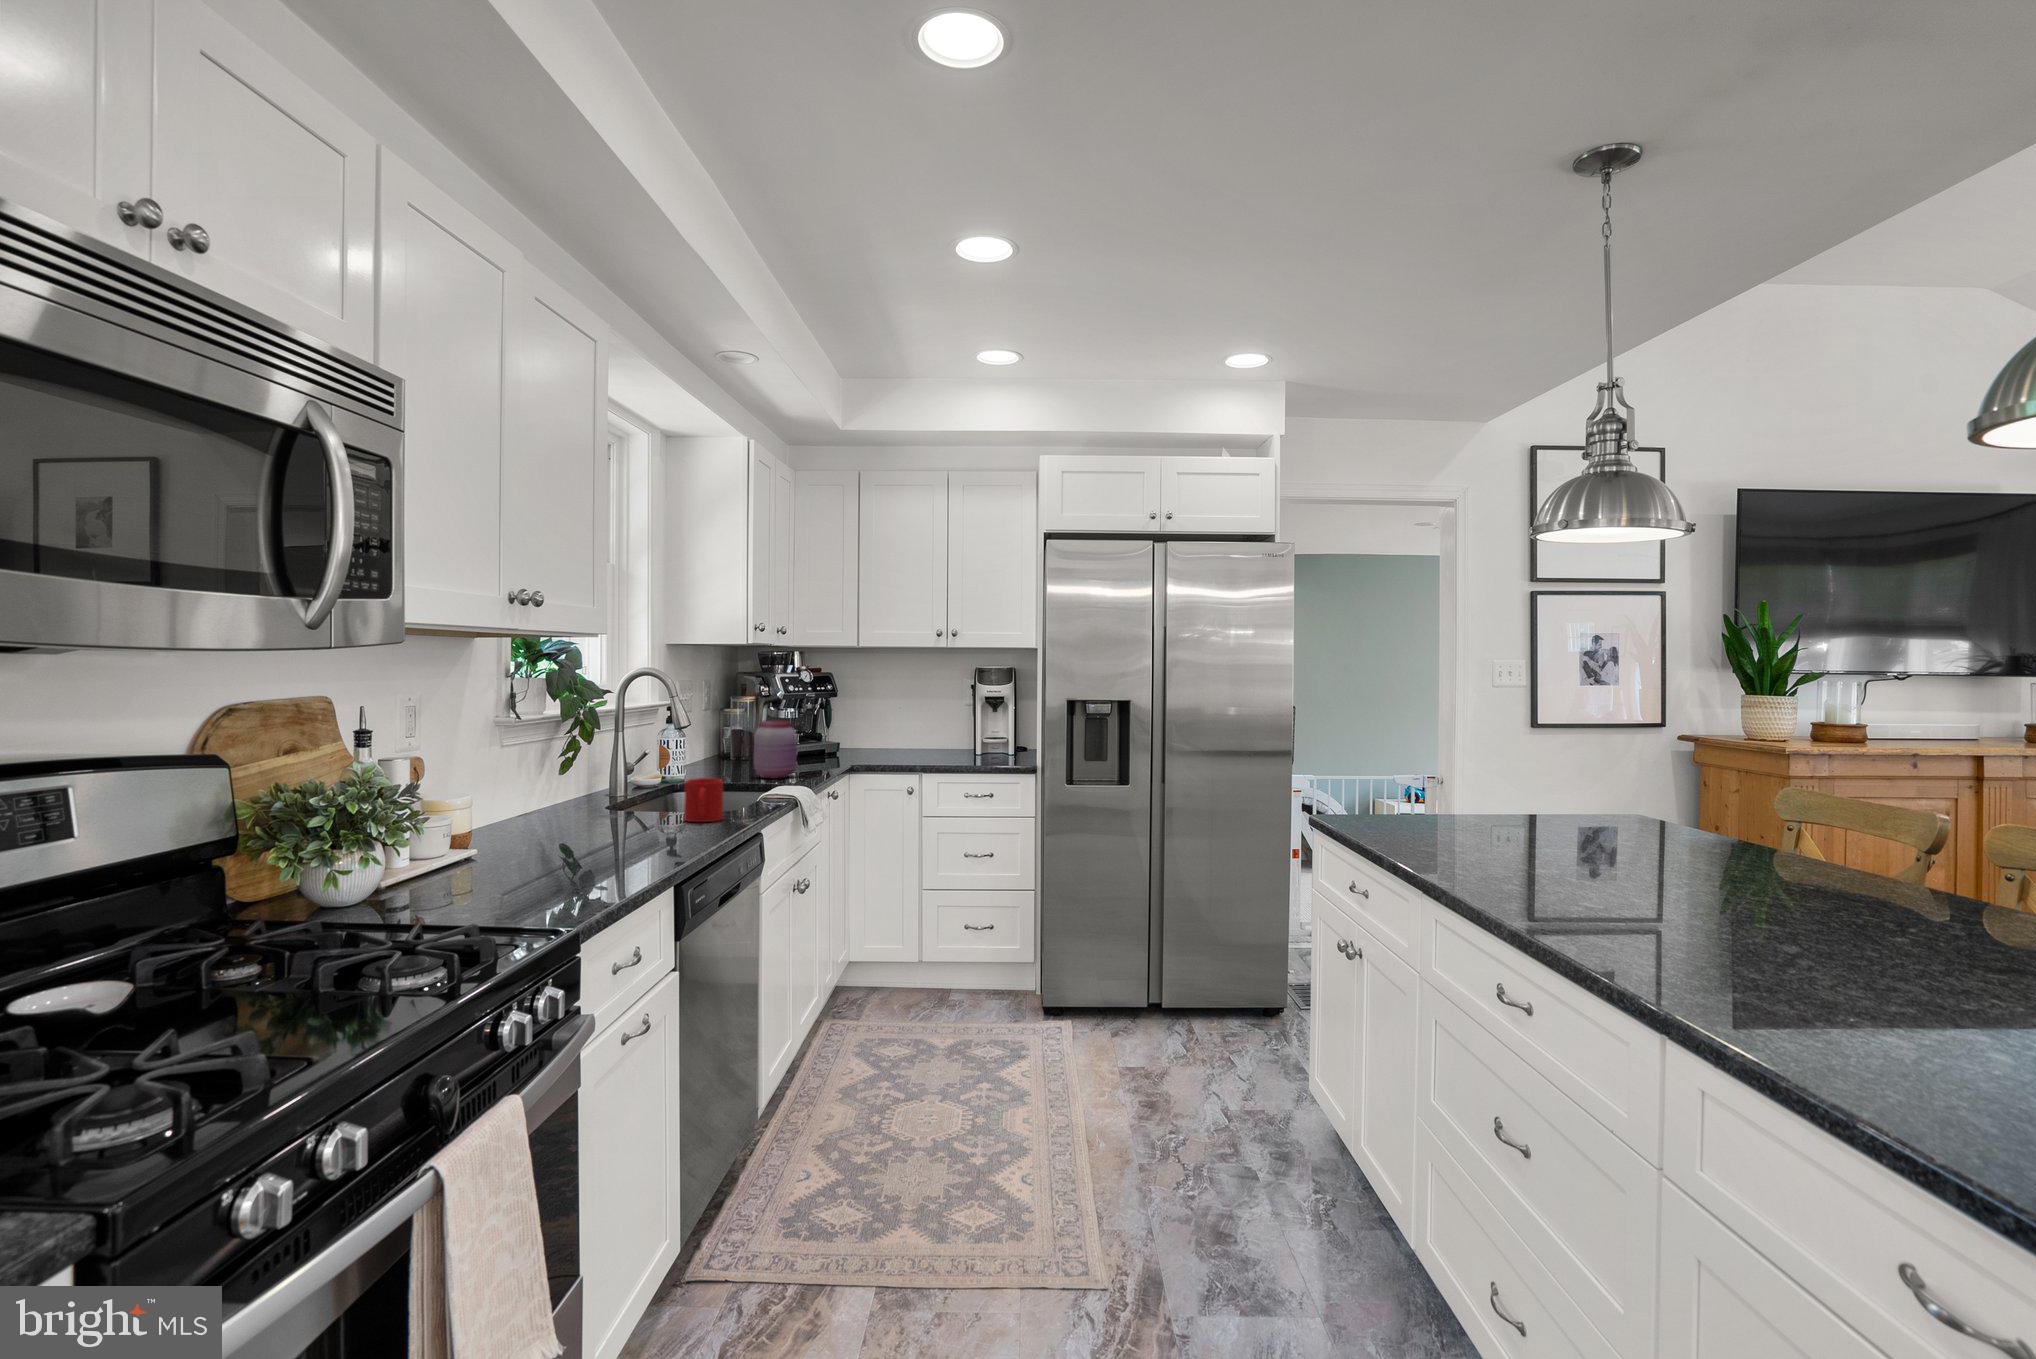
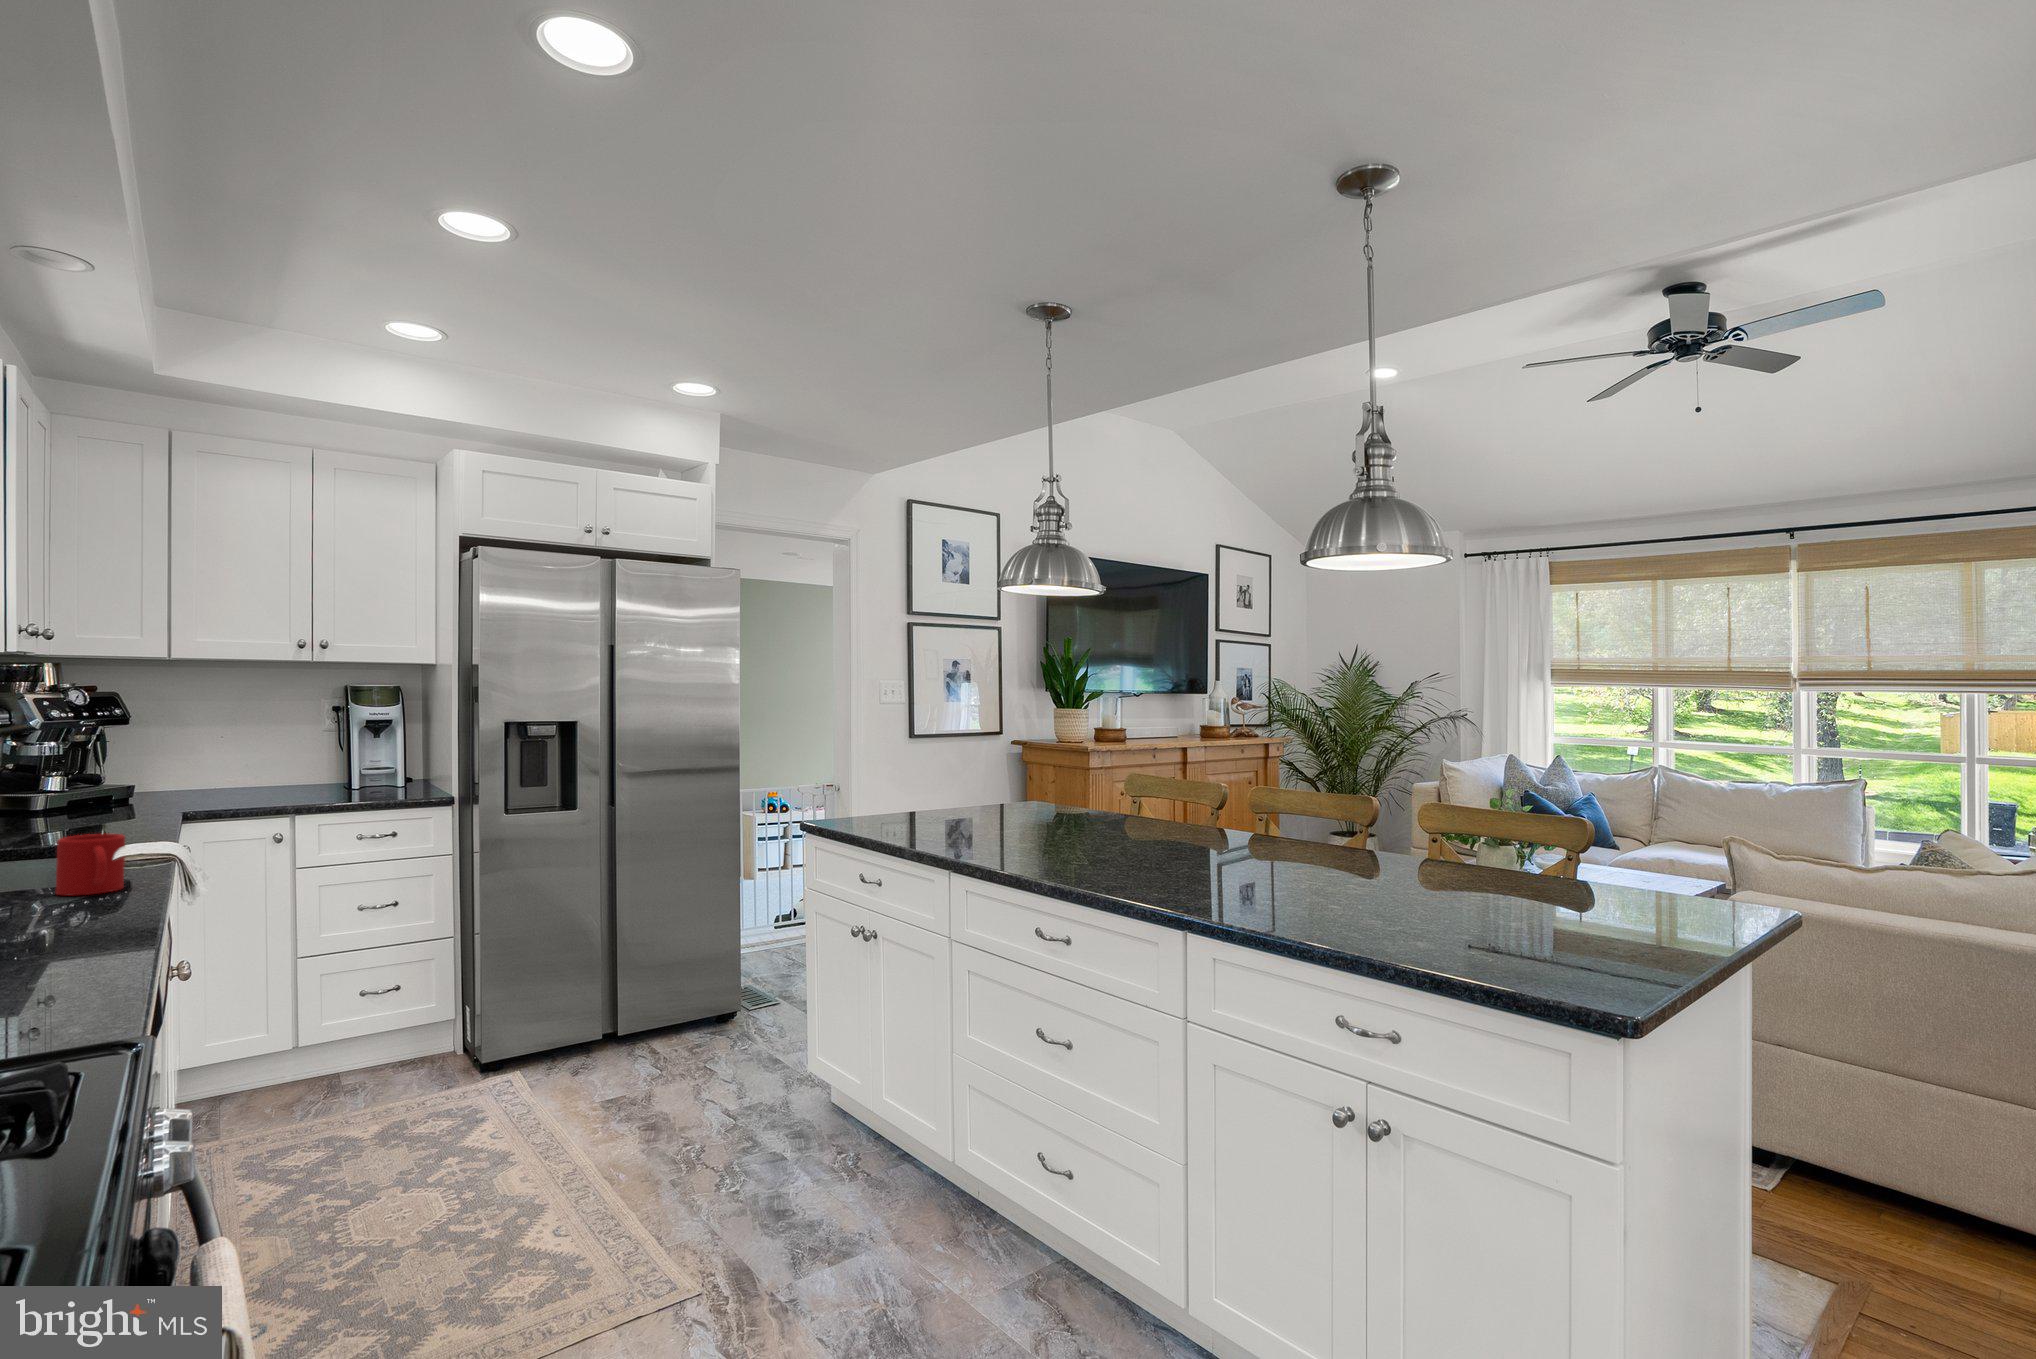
jar: present [754,720,797,778] -> none [42,755,121,836]

